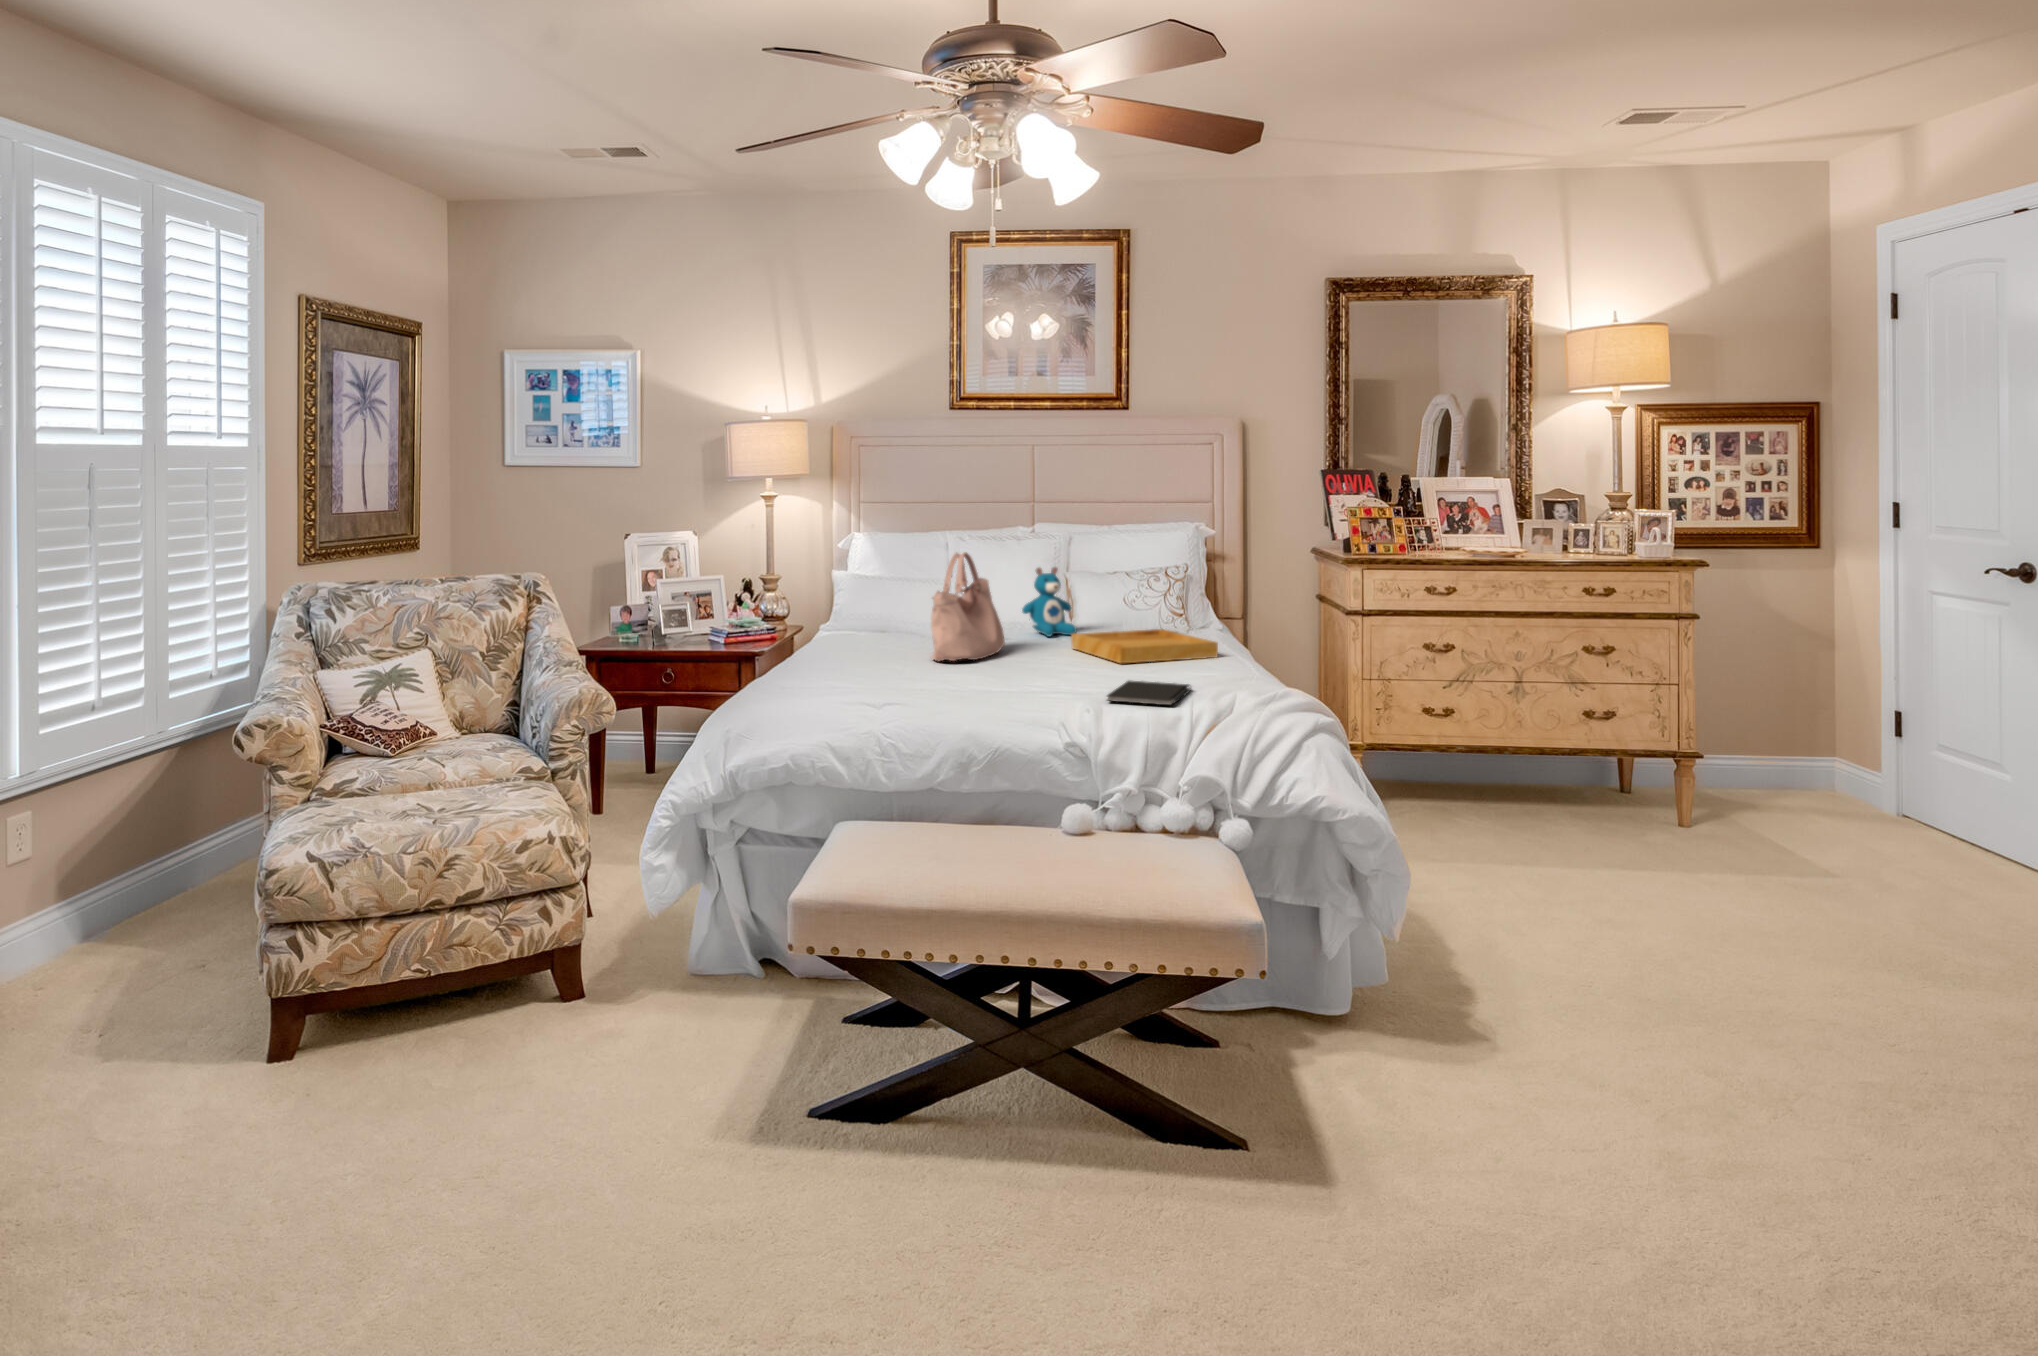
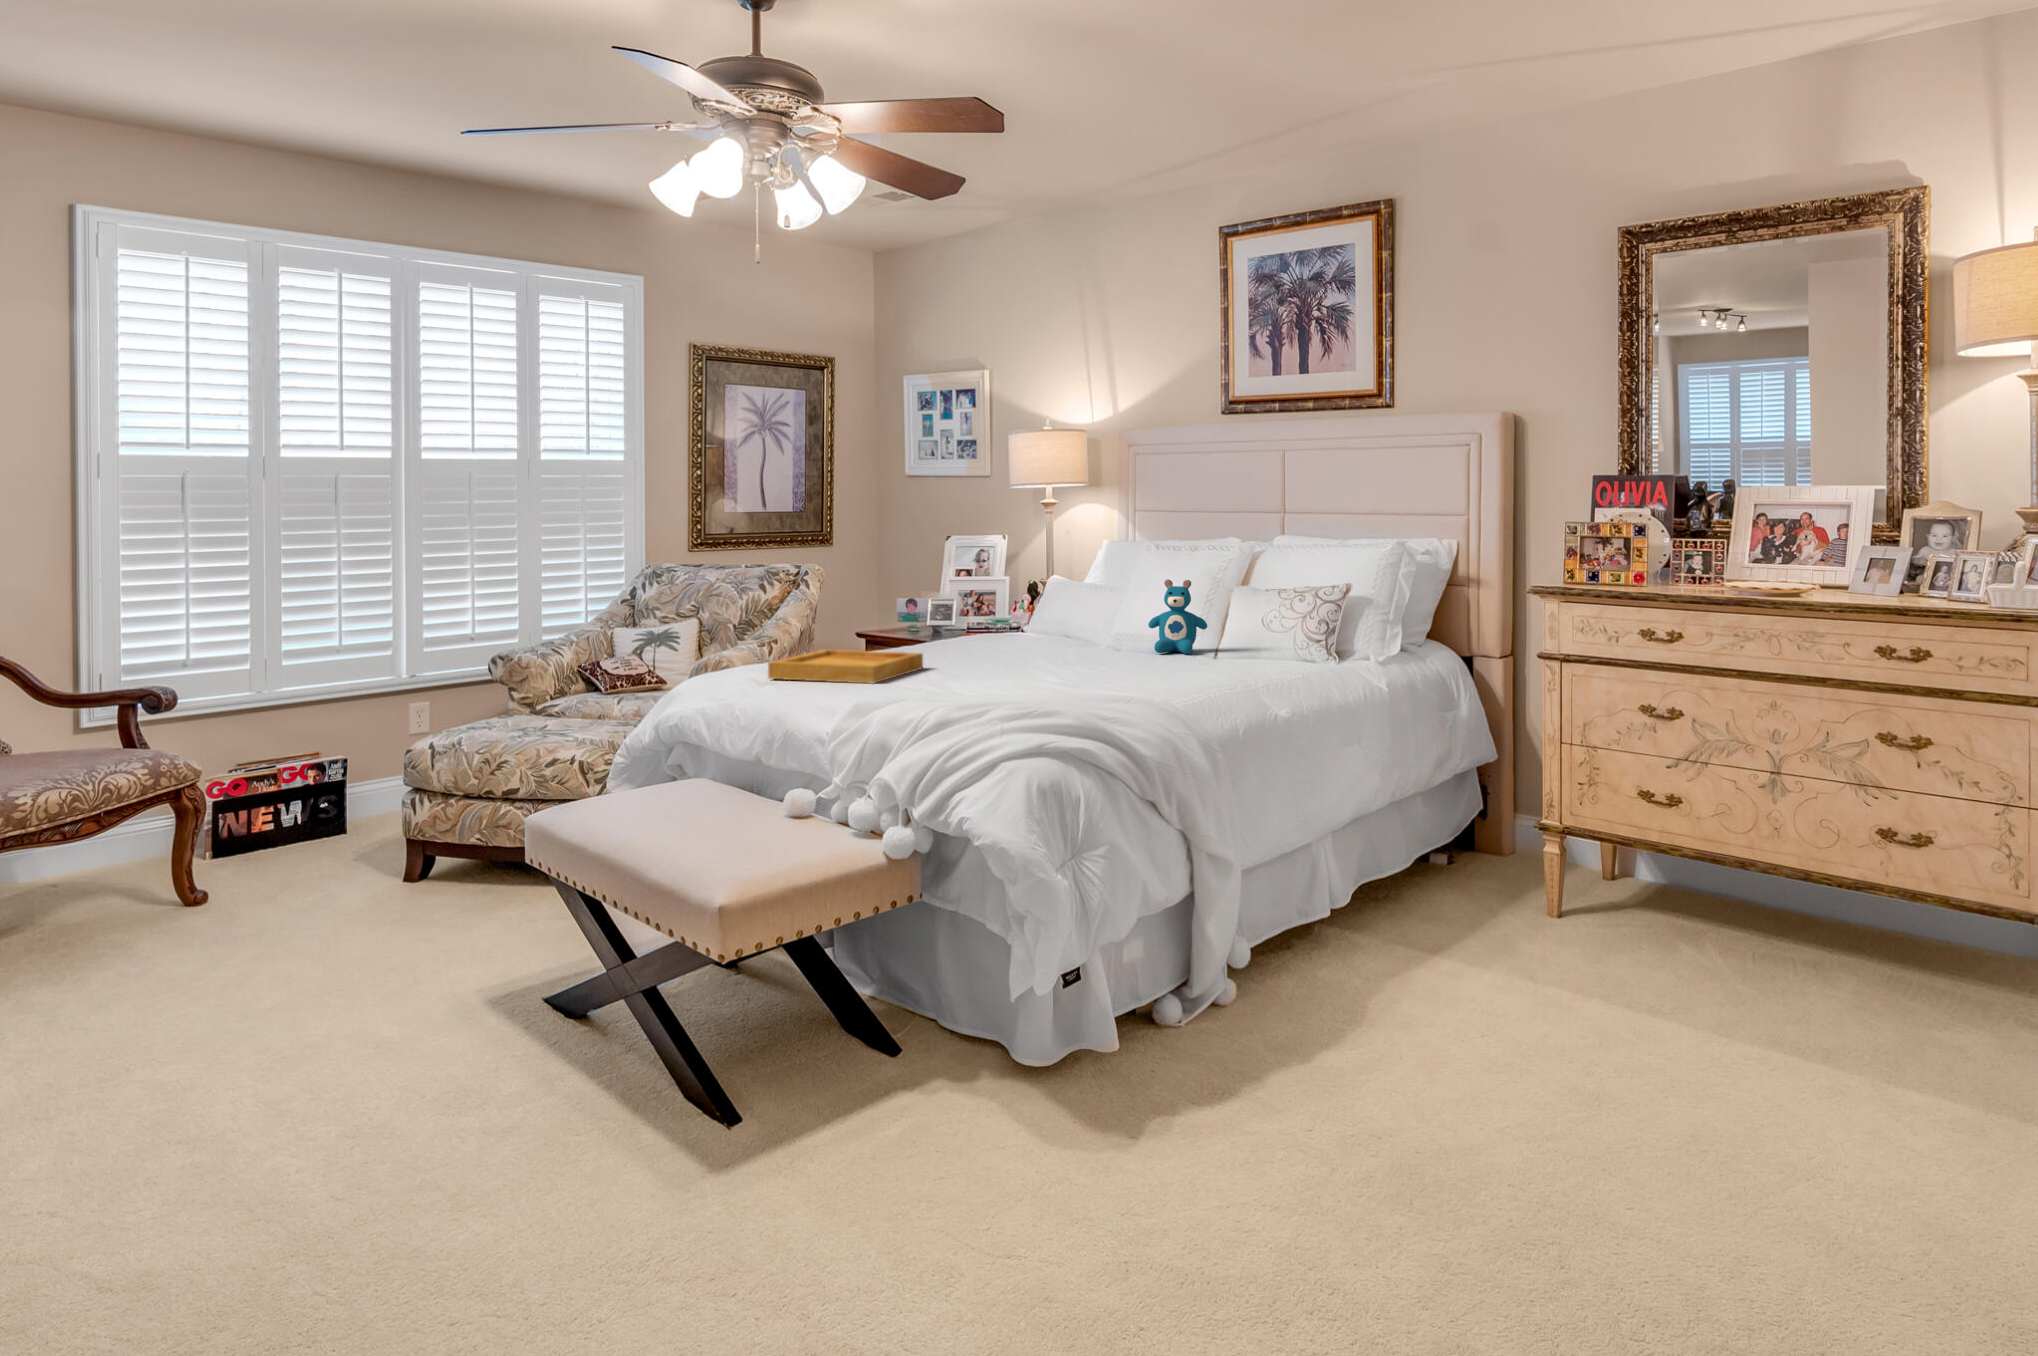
handbag: present [931,552,1005,661] -> none [963,556,1072,663]
tray: present [1071,629,1218,663] -> present [768,650,923,683]
notebook: present [1107,681,1191,705] -> none [926,687,1038,709]

